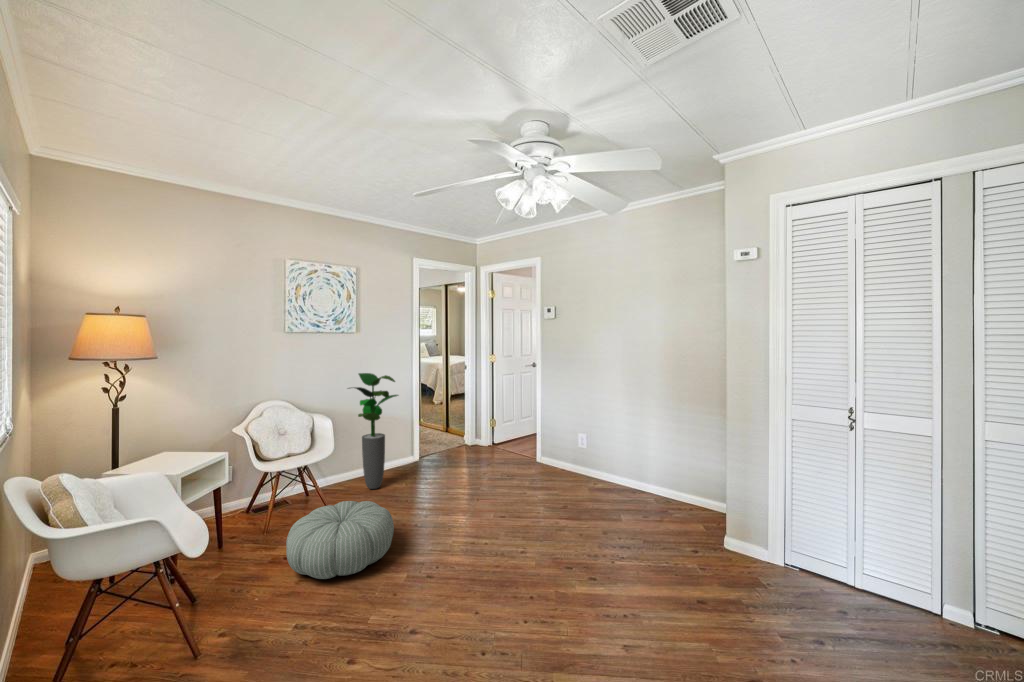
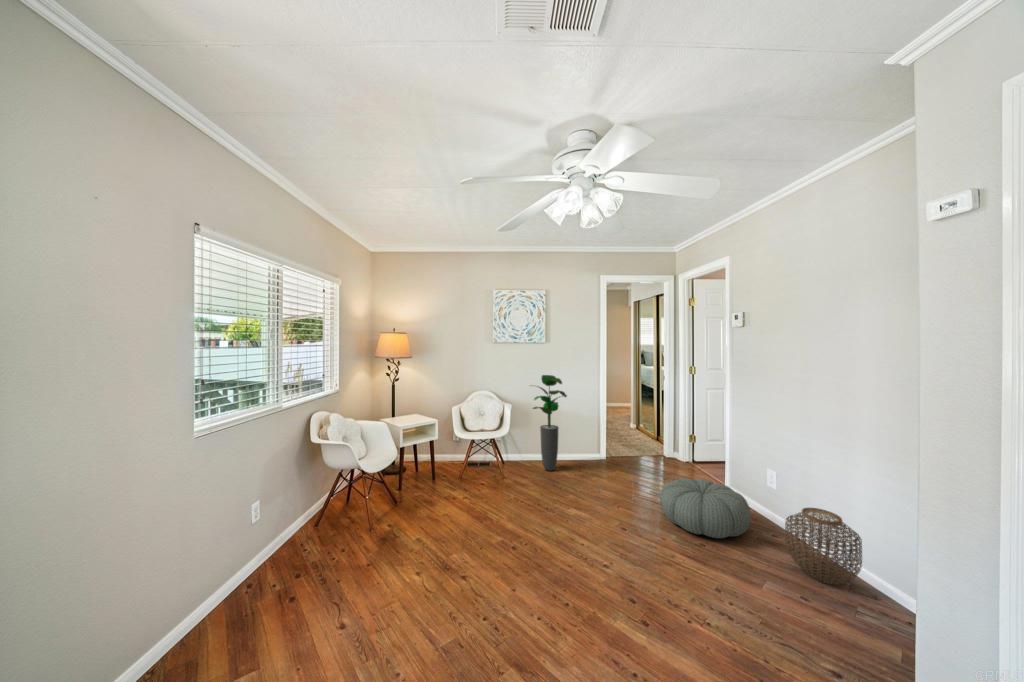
woven basket: none [613,452,655,501] -> present [785,508,862,585]
pouf: present [286,501,394,579] -> present [660,478,751,538]

